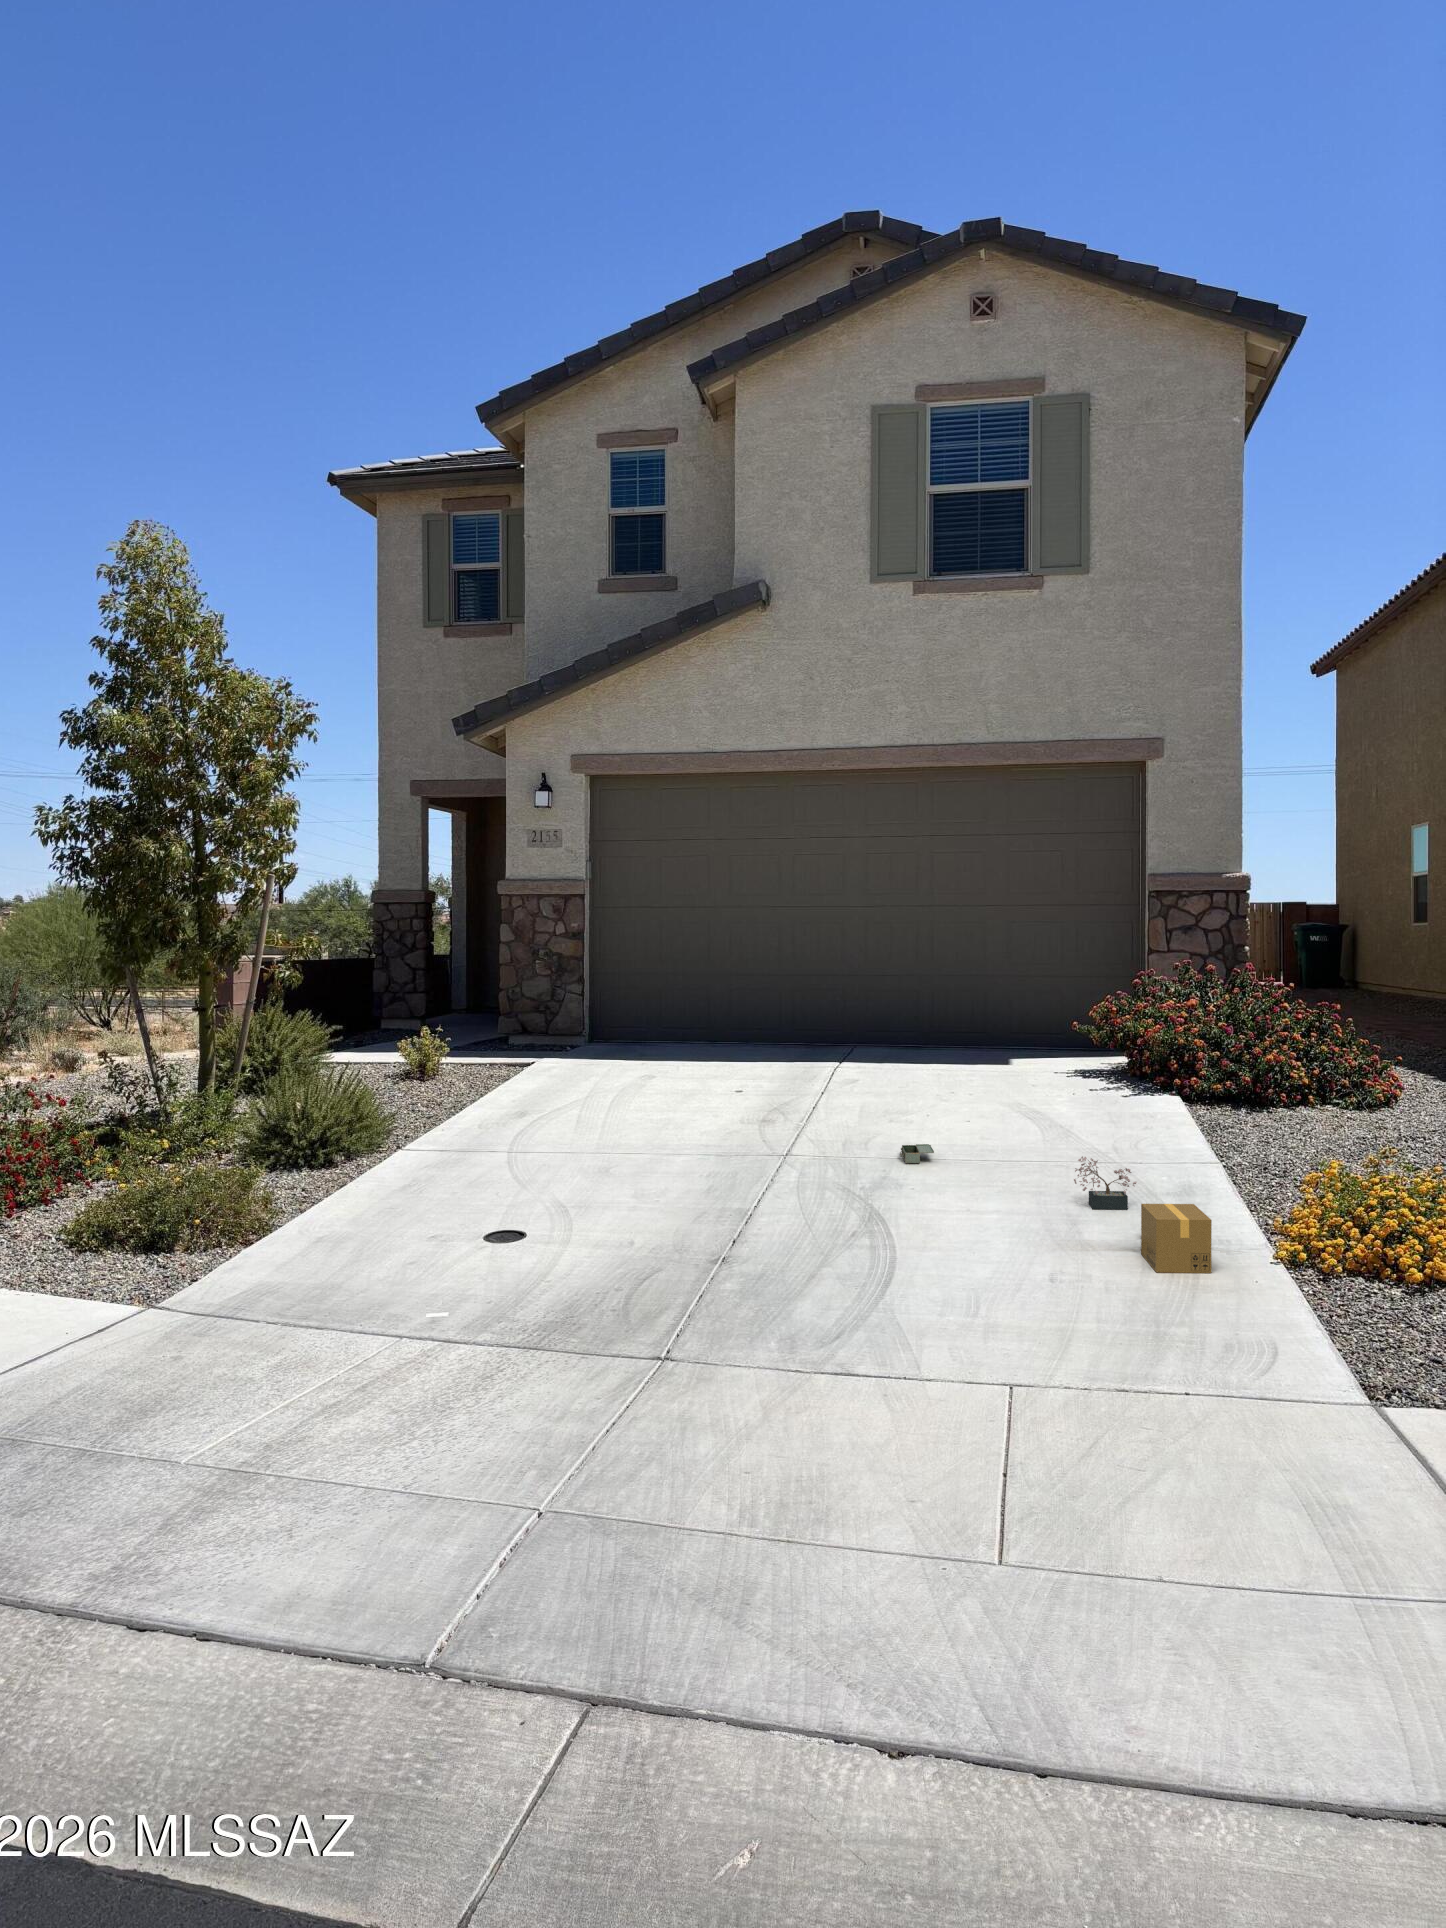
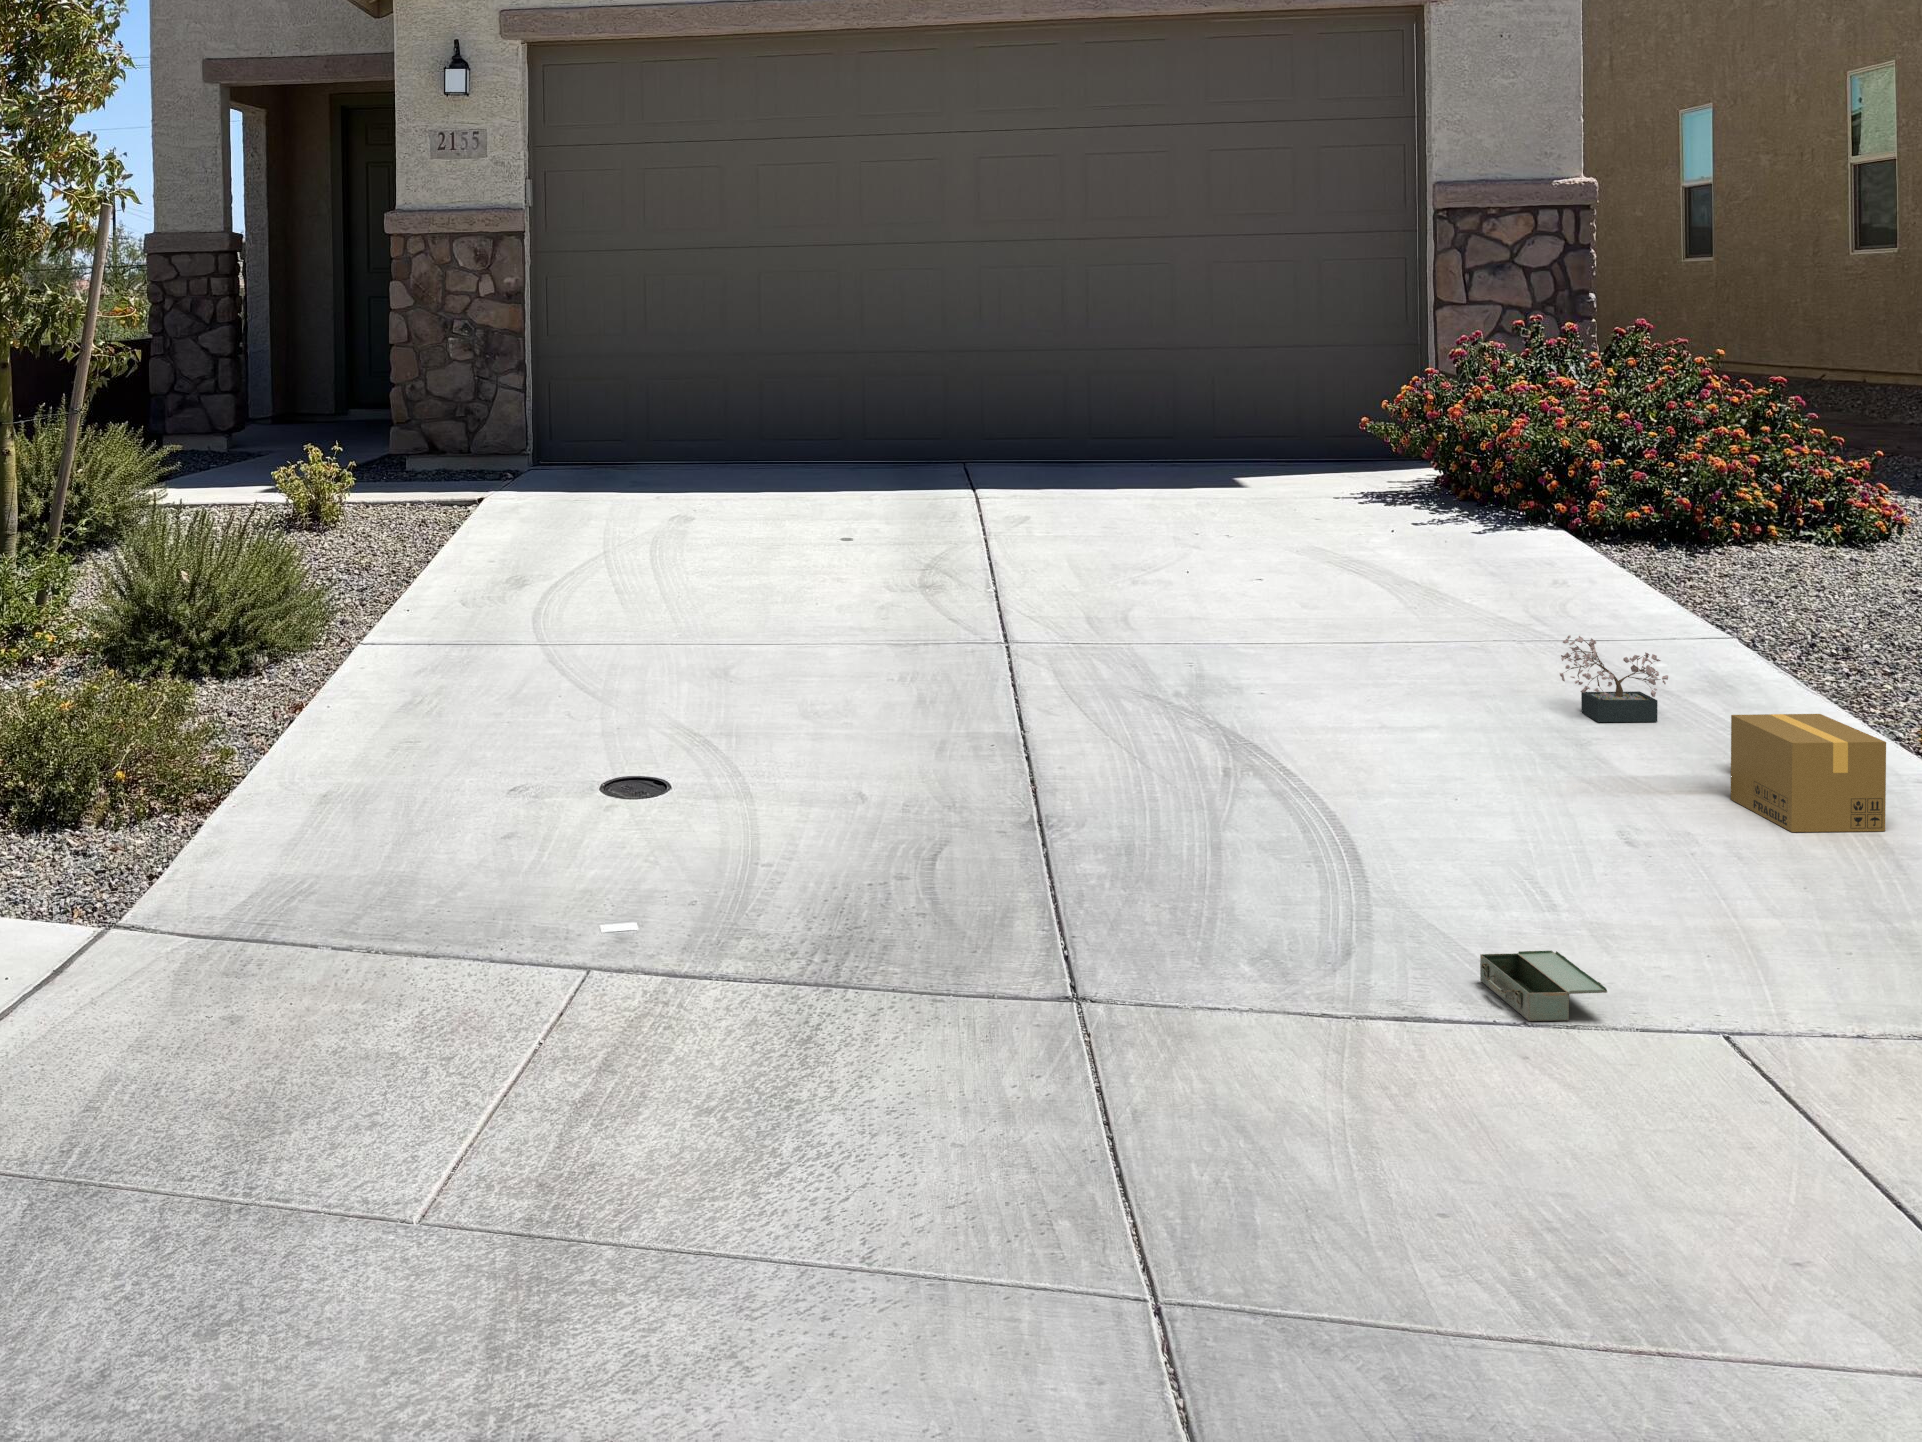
toolbox: present [900,1144,934,1163] -> present [1480,951,1607,1021]

